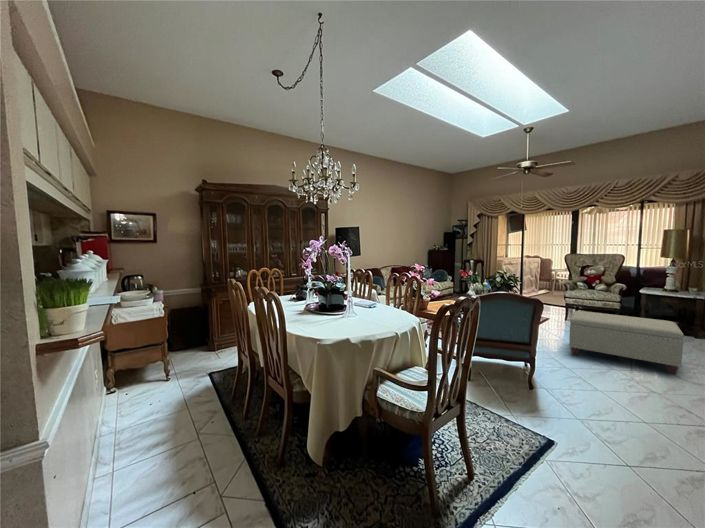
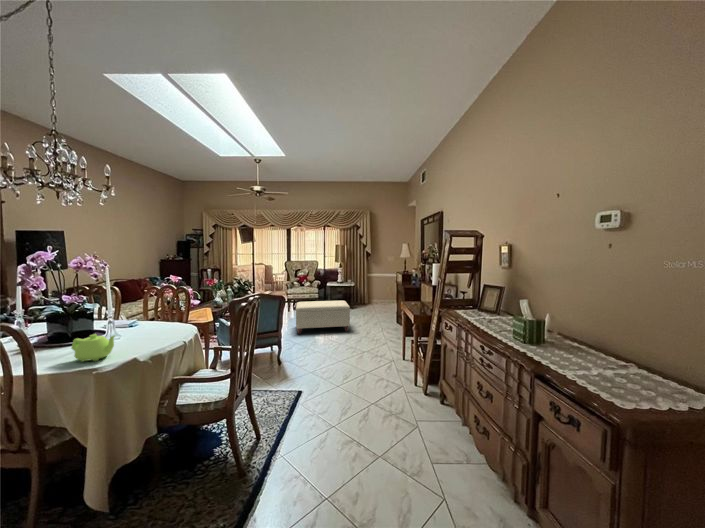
teapot: none [314,310,338,333] -> present [71,334,115,362]

